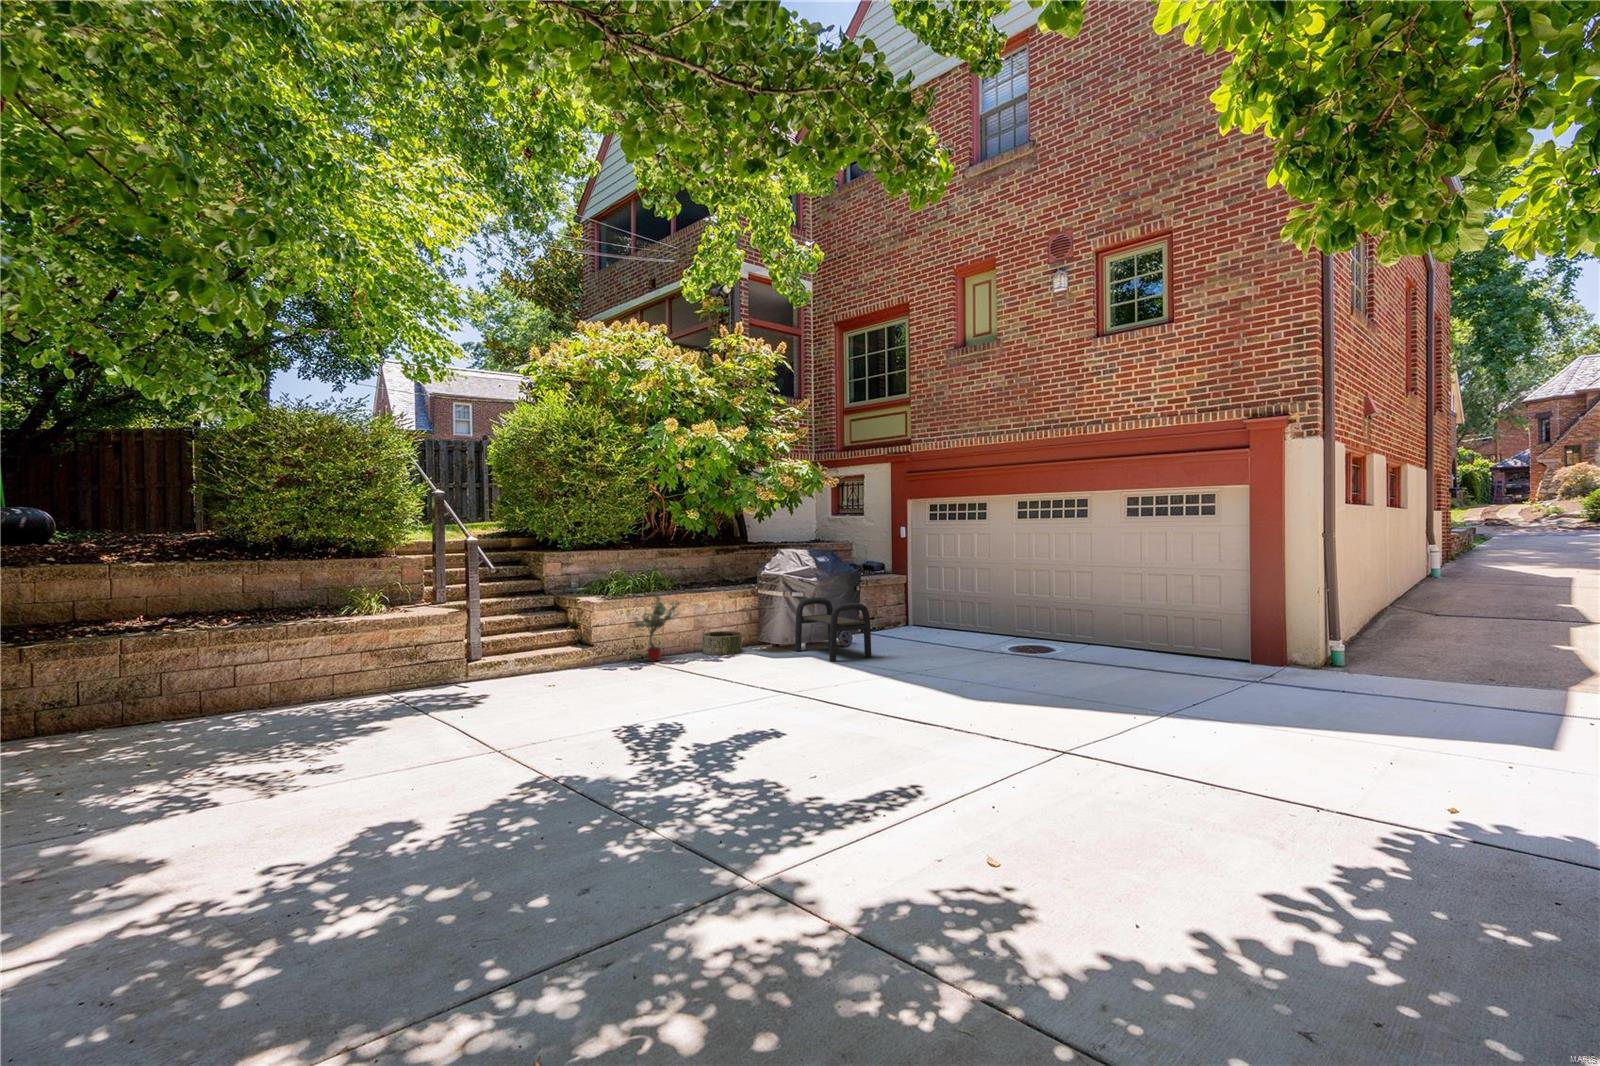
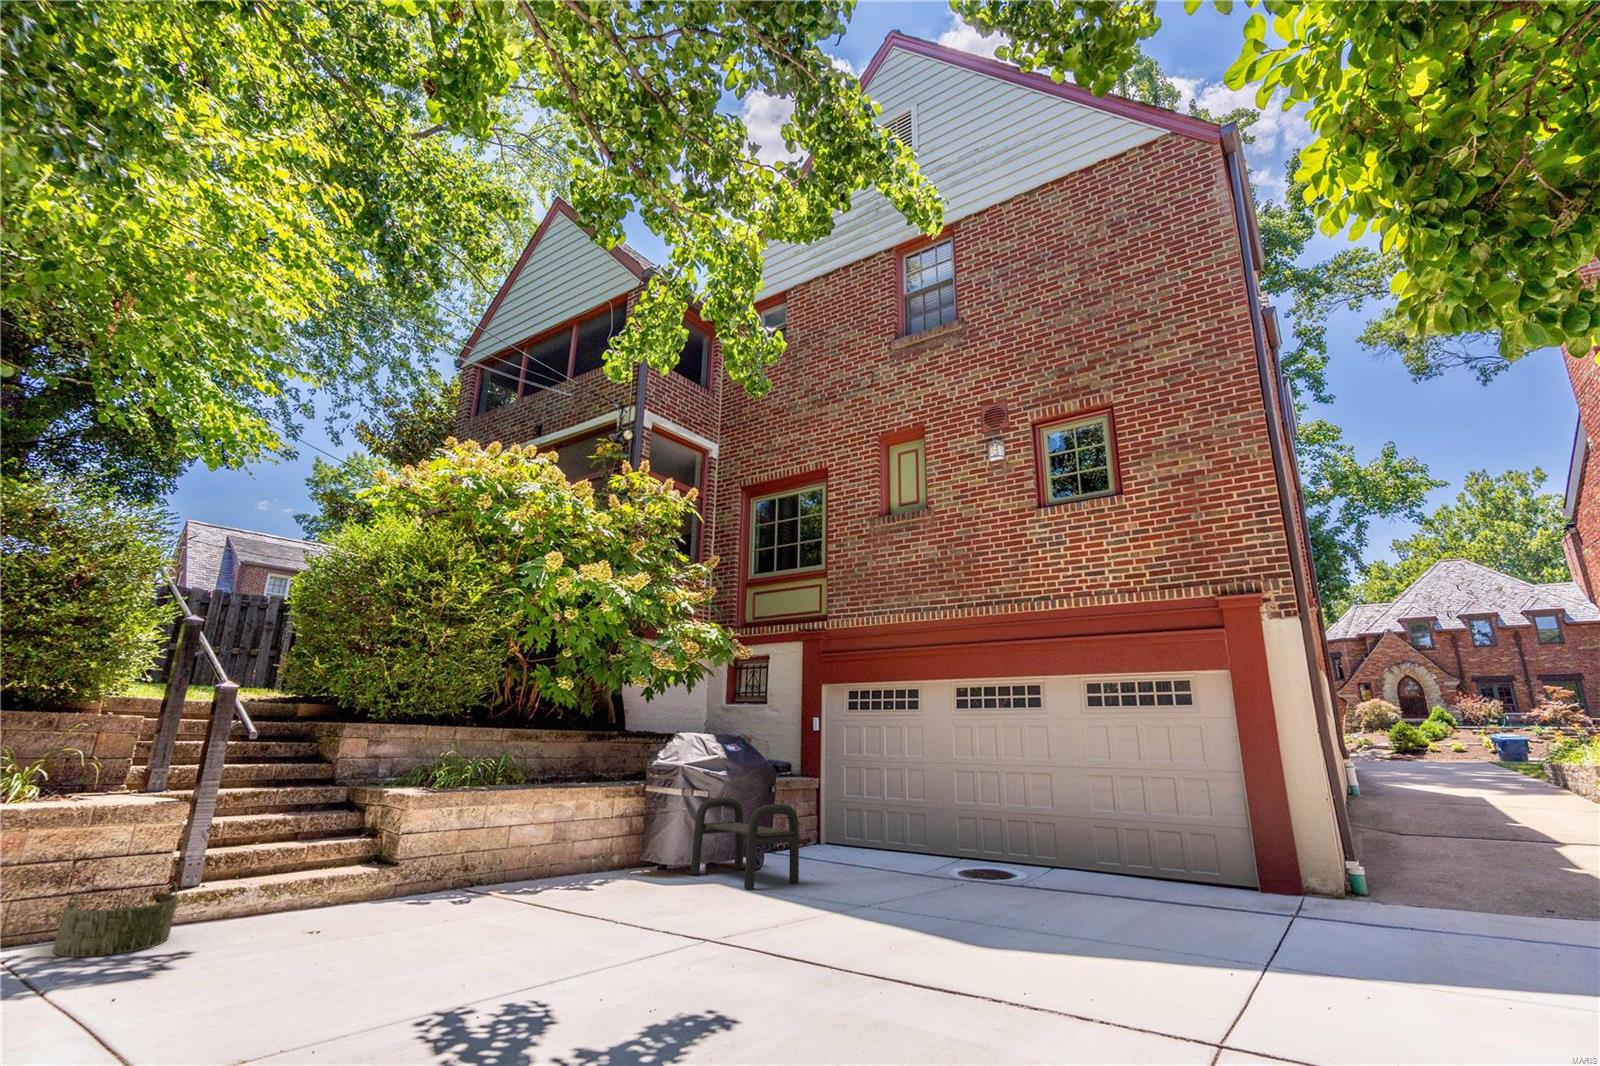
potted tree: present [629,593,679,662] -> none [453,783,536,890]
basket: present [702,626,742,655] -> present [53,882,178,957]

